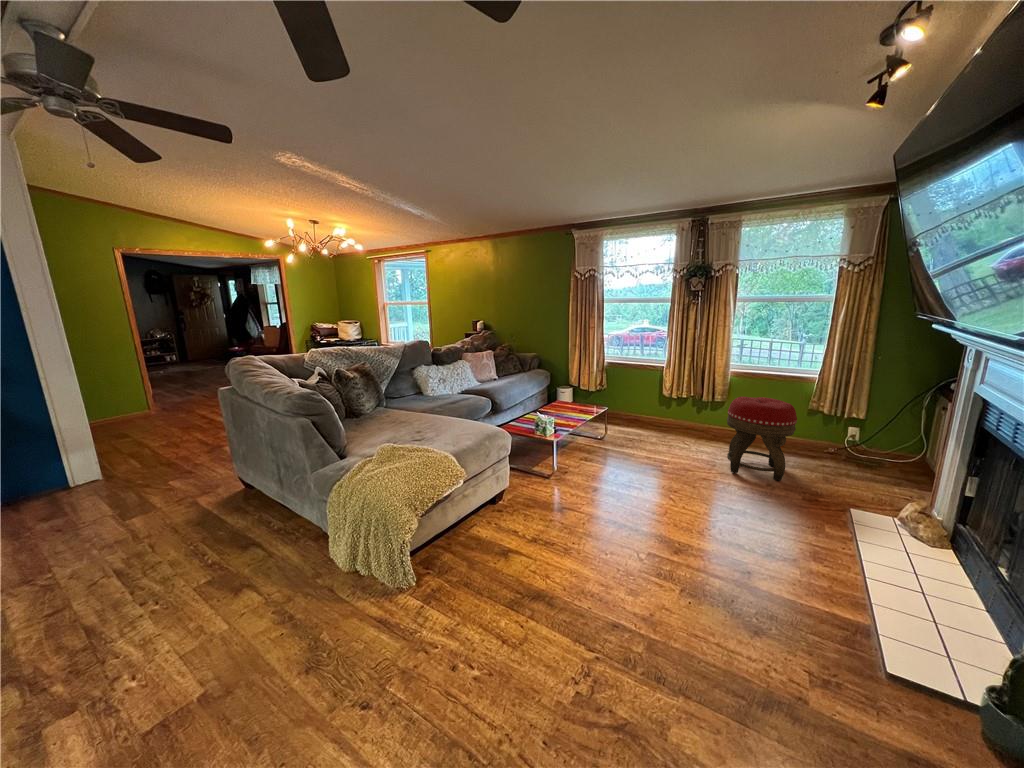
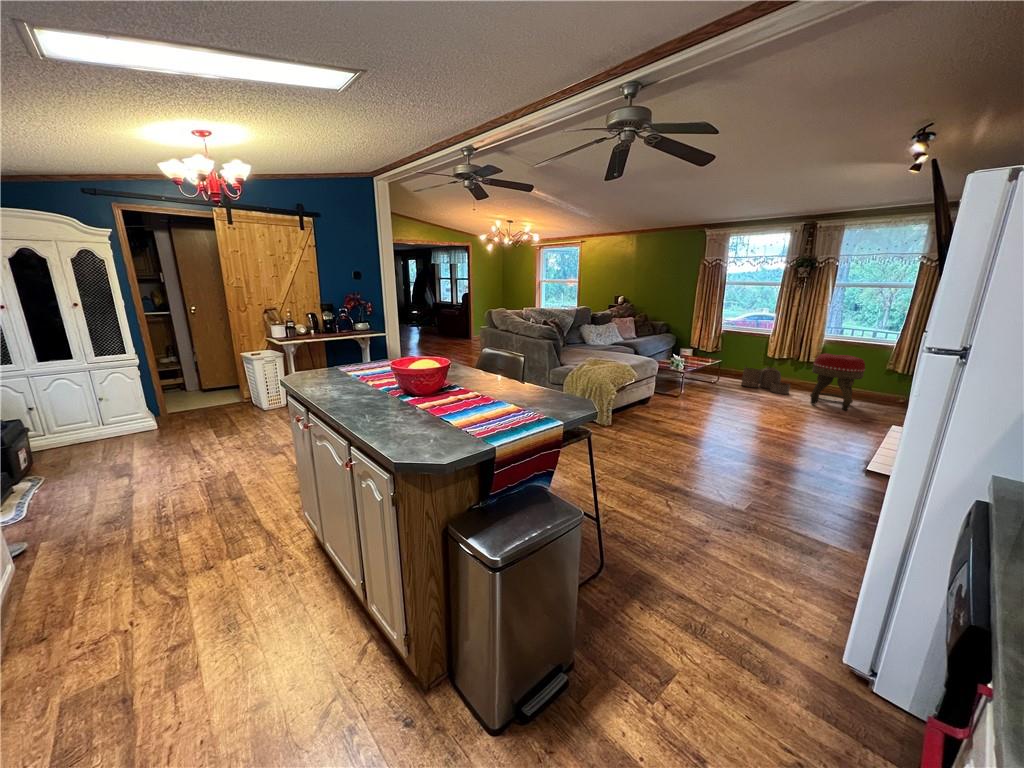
woven basket: none [635,408,699,453] -> present [741,367,790,394]

